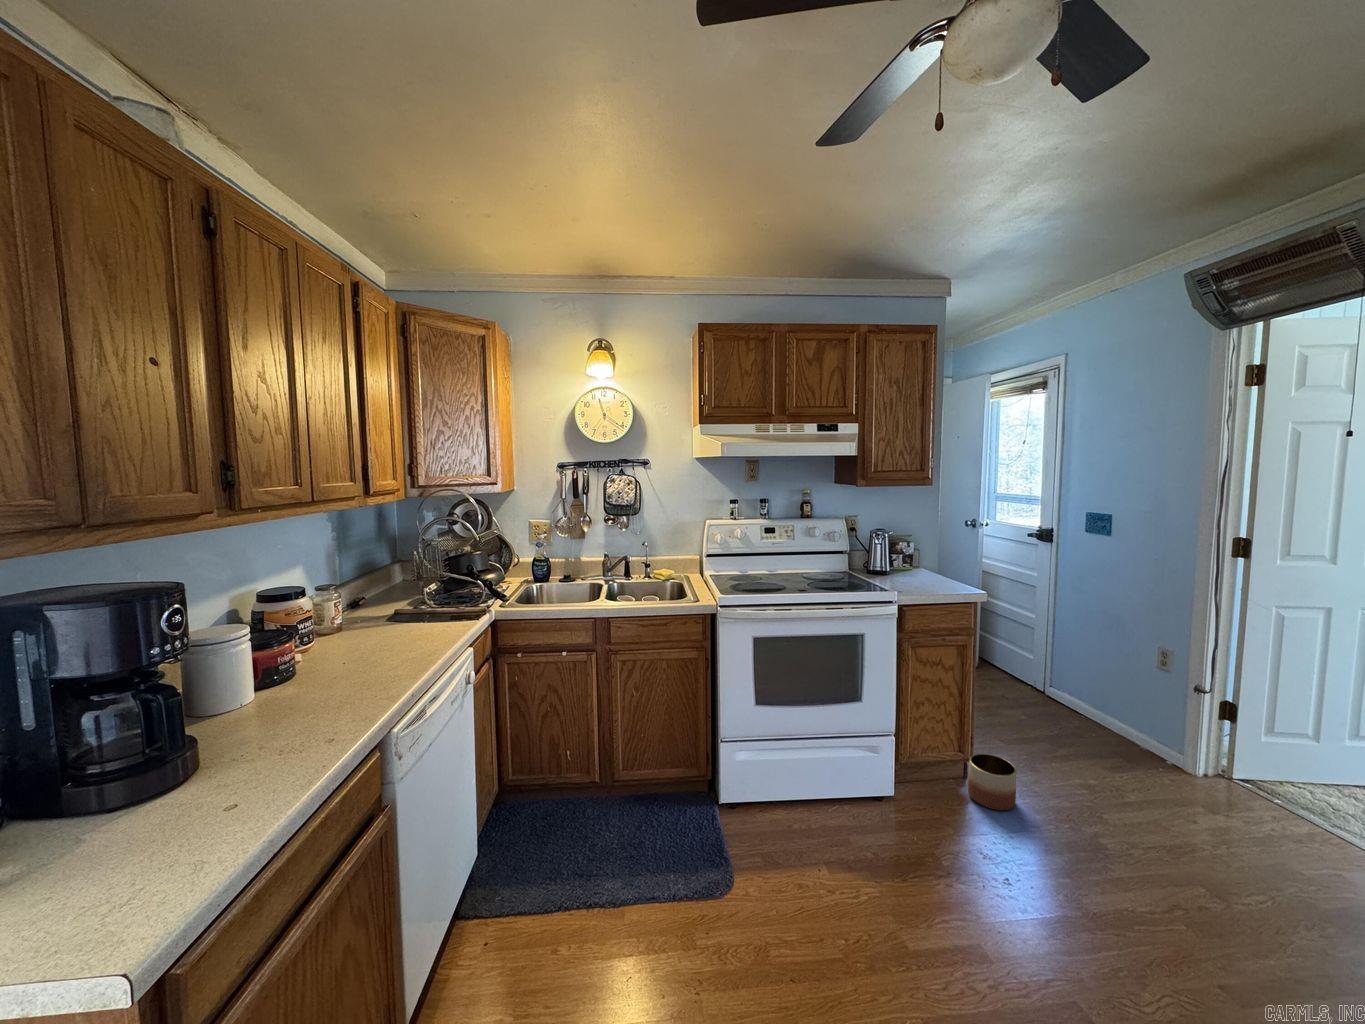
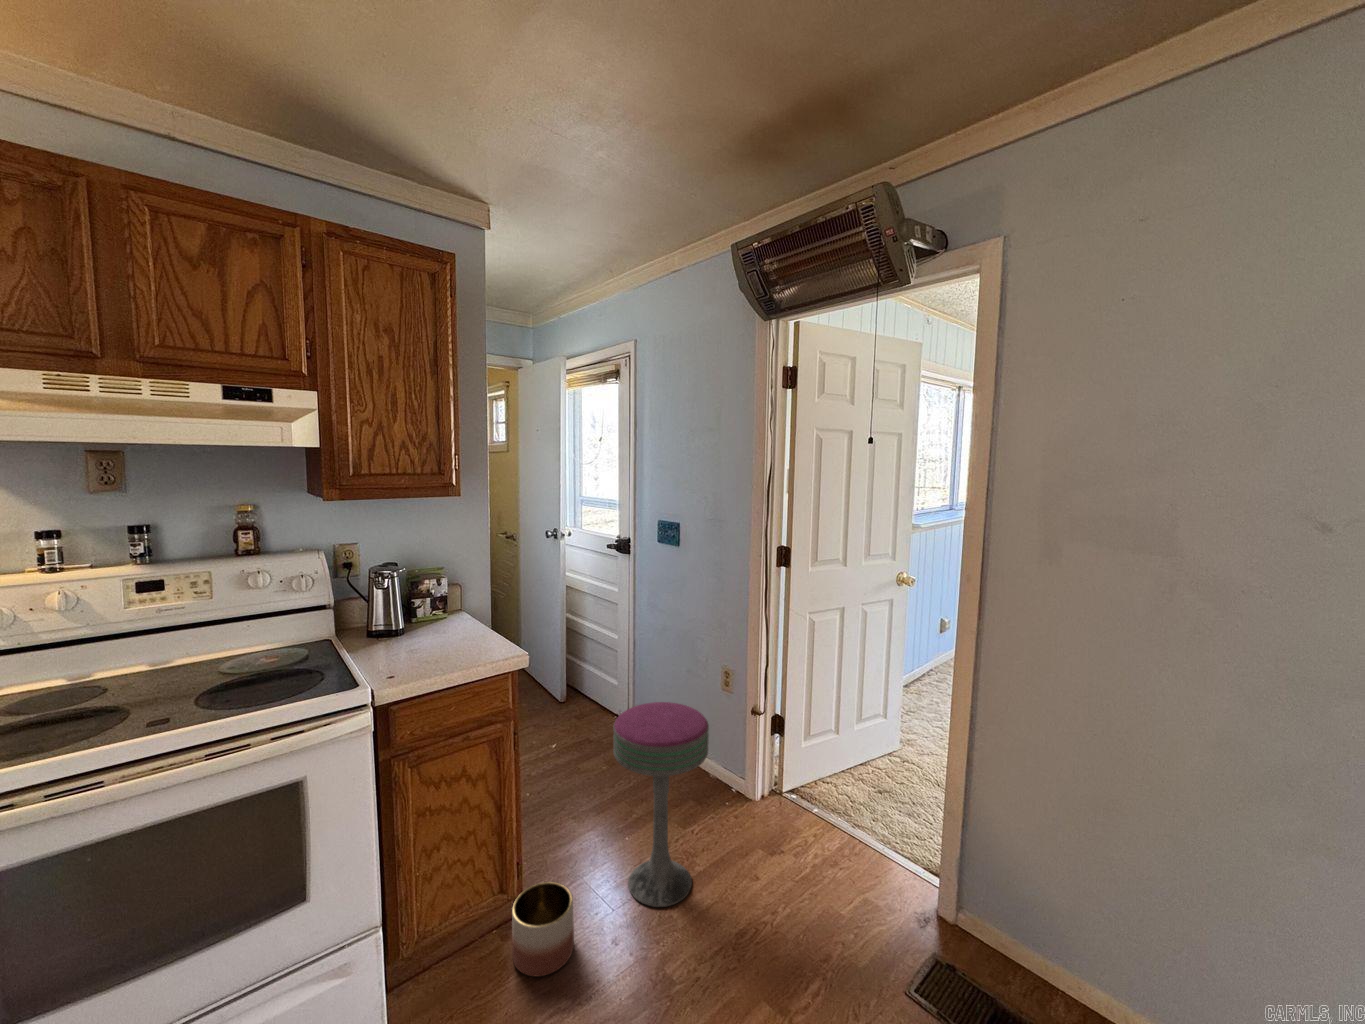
bar stool: none [1049,652,1146,811] -> present [613,702,709,907]

